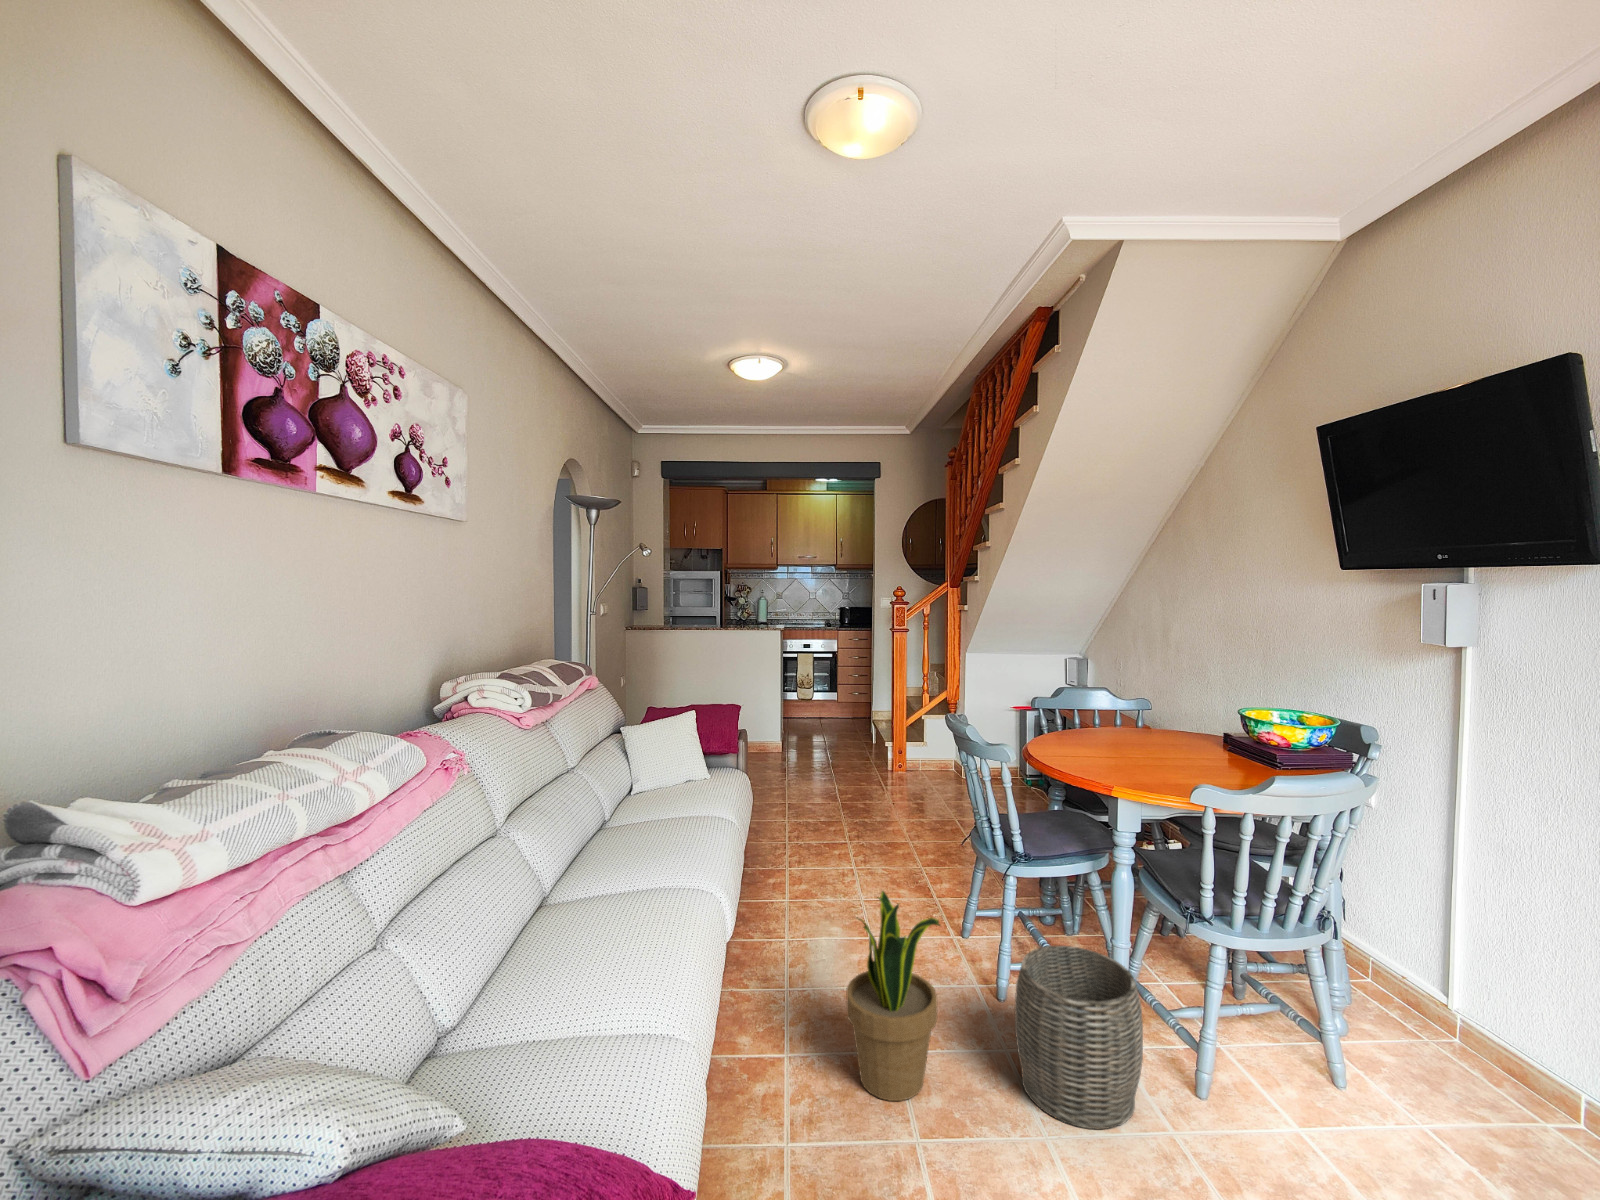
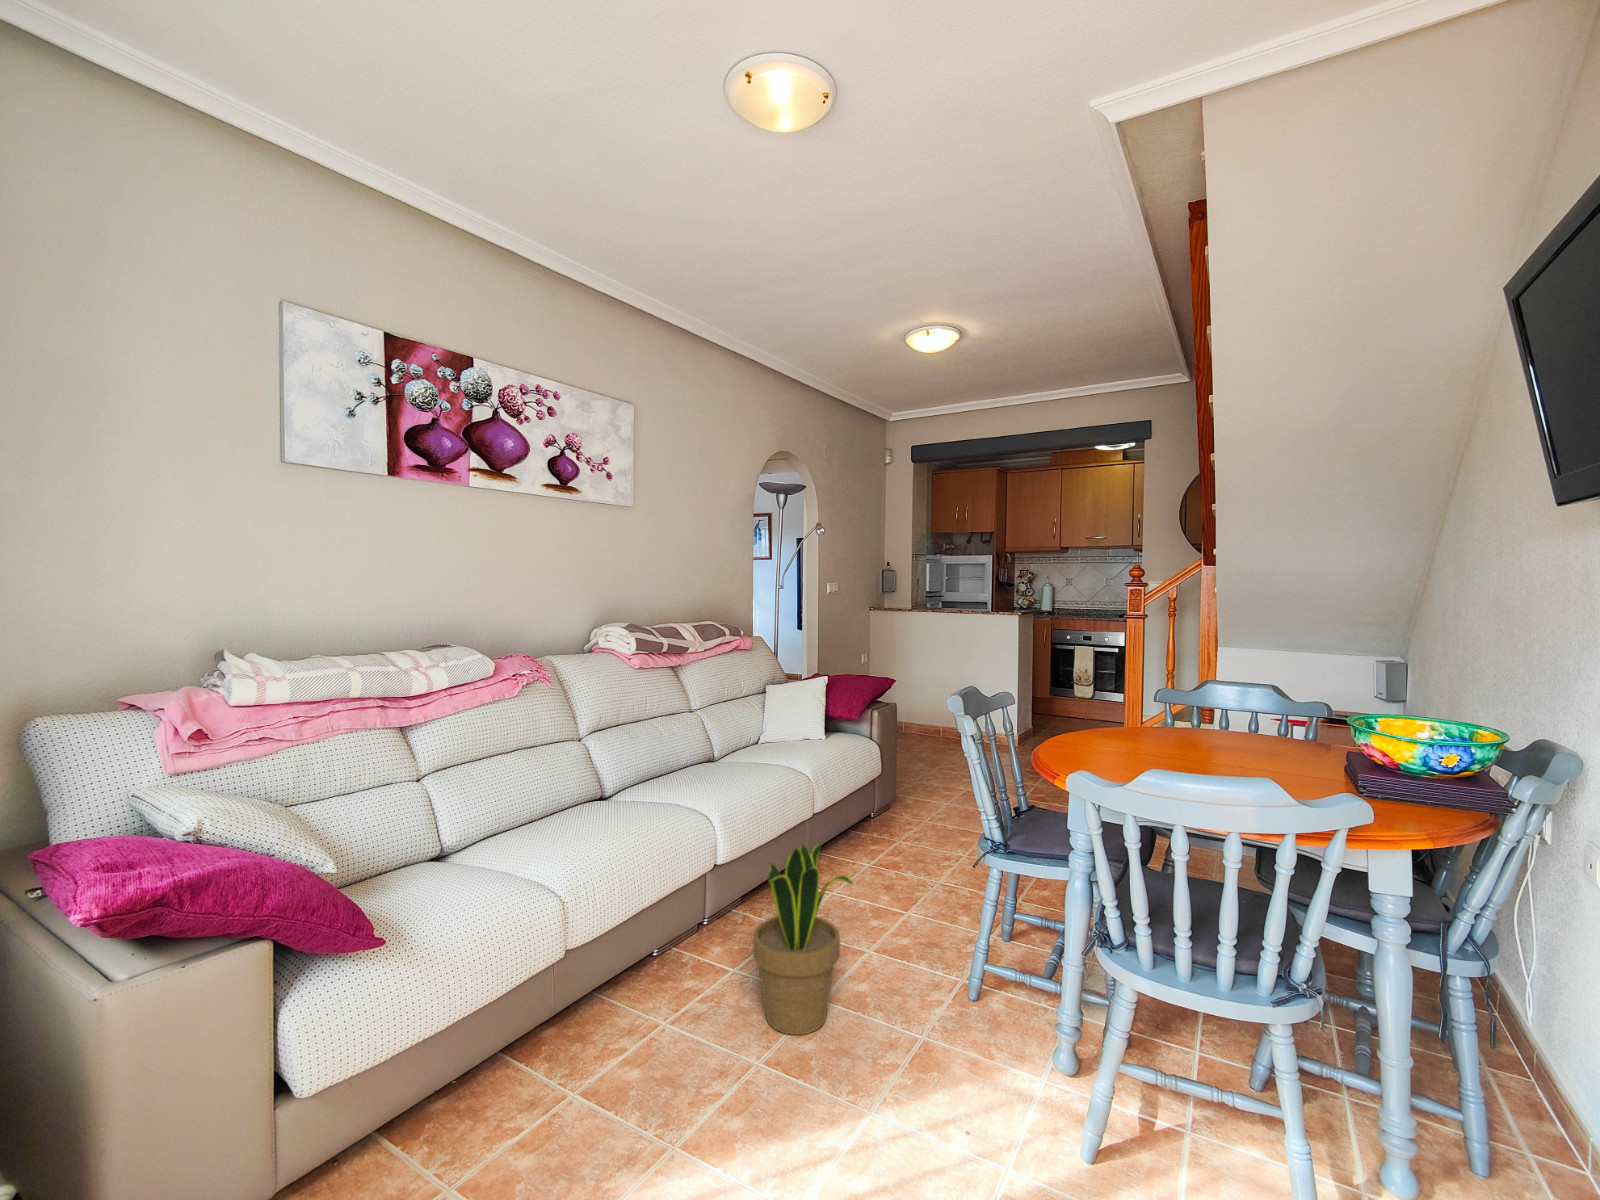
woven basket: present [1015,946,1143,1129] -> none [892,935,1026,1134]

